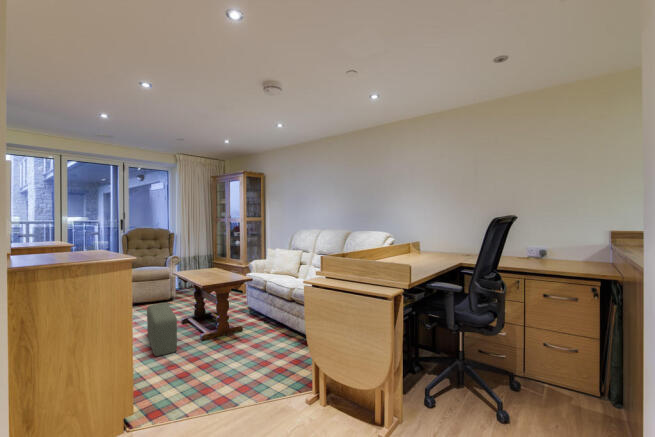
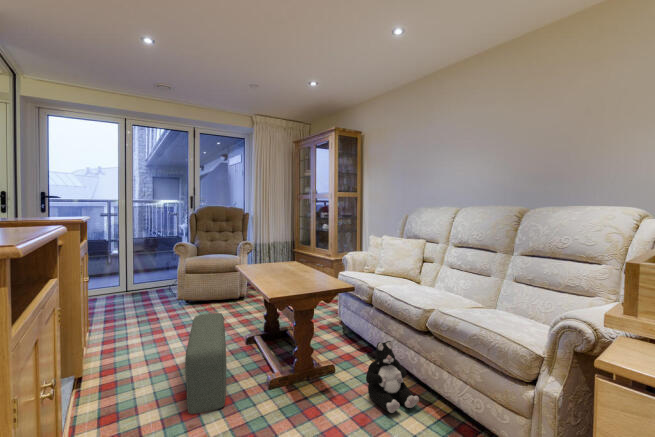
plush toy: none [260,307,287,342] -> present [366,341,419,413]

